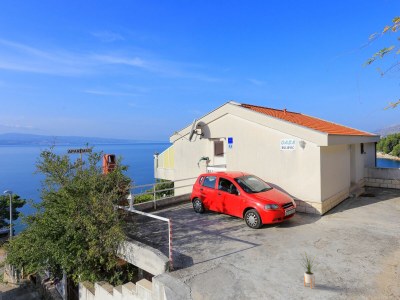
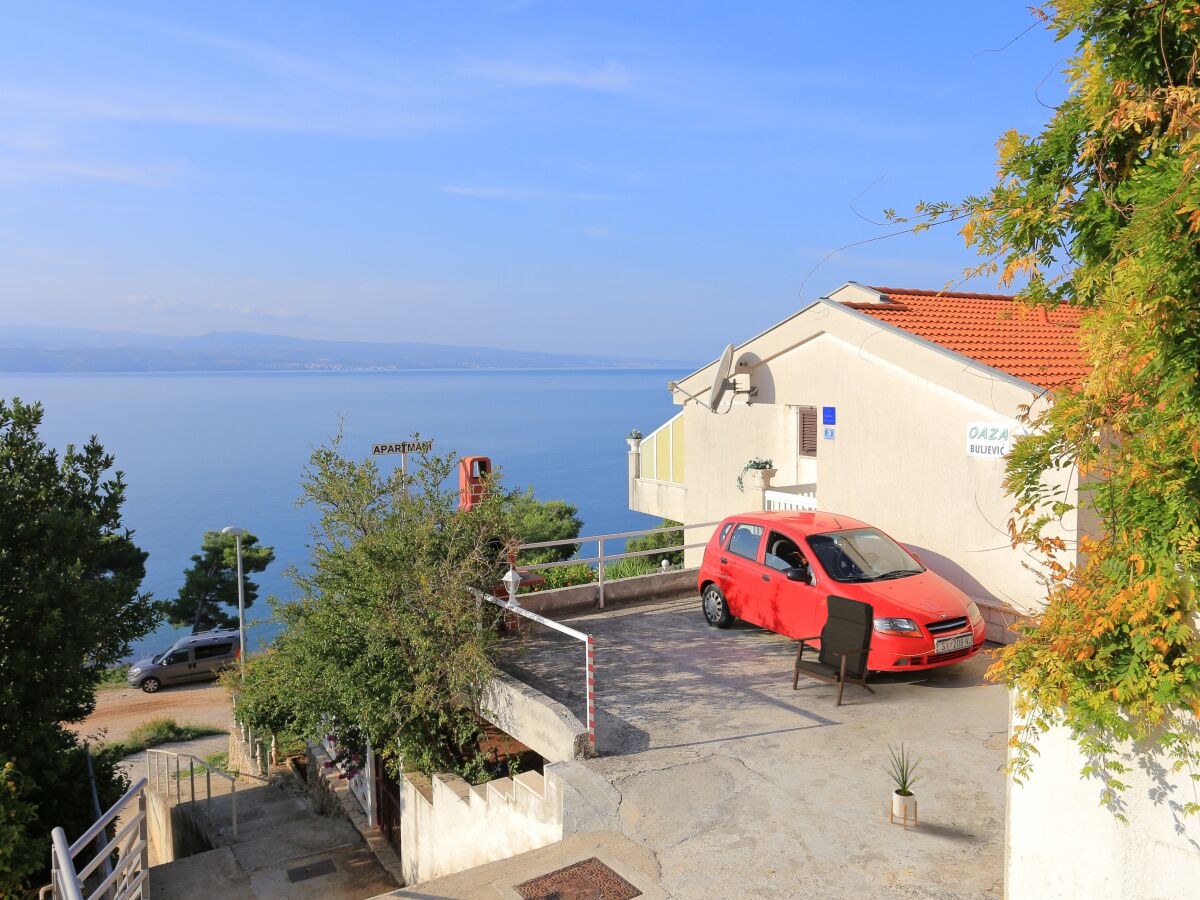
lounge chair: none [236,198,267,238] -> present [790,595,875,705]

